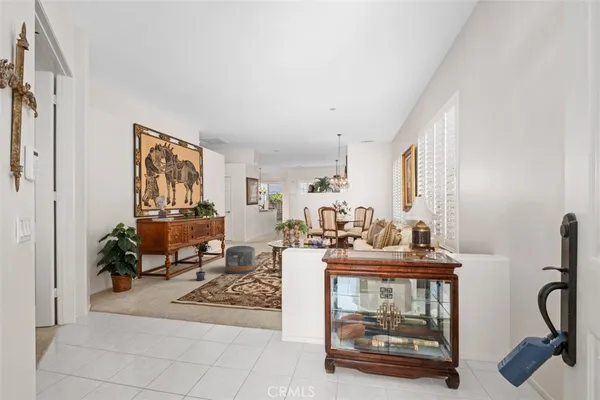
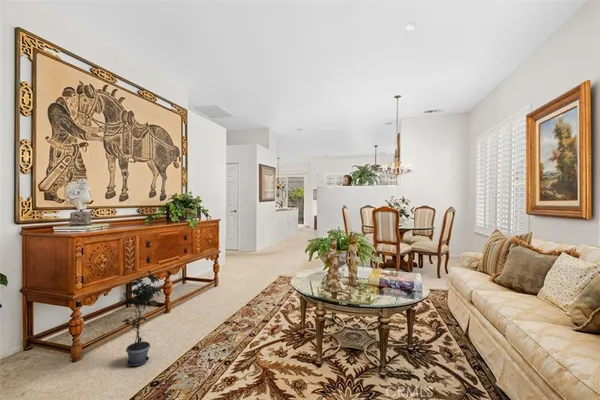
pouf: present [225,246,255,274] -> none [204,277,264,342]

